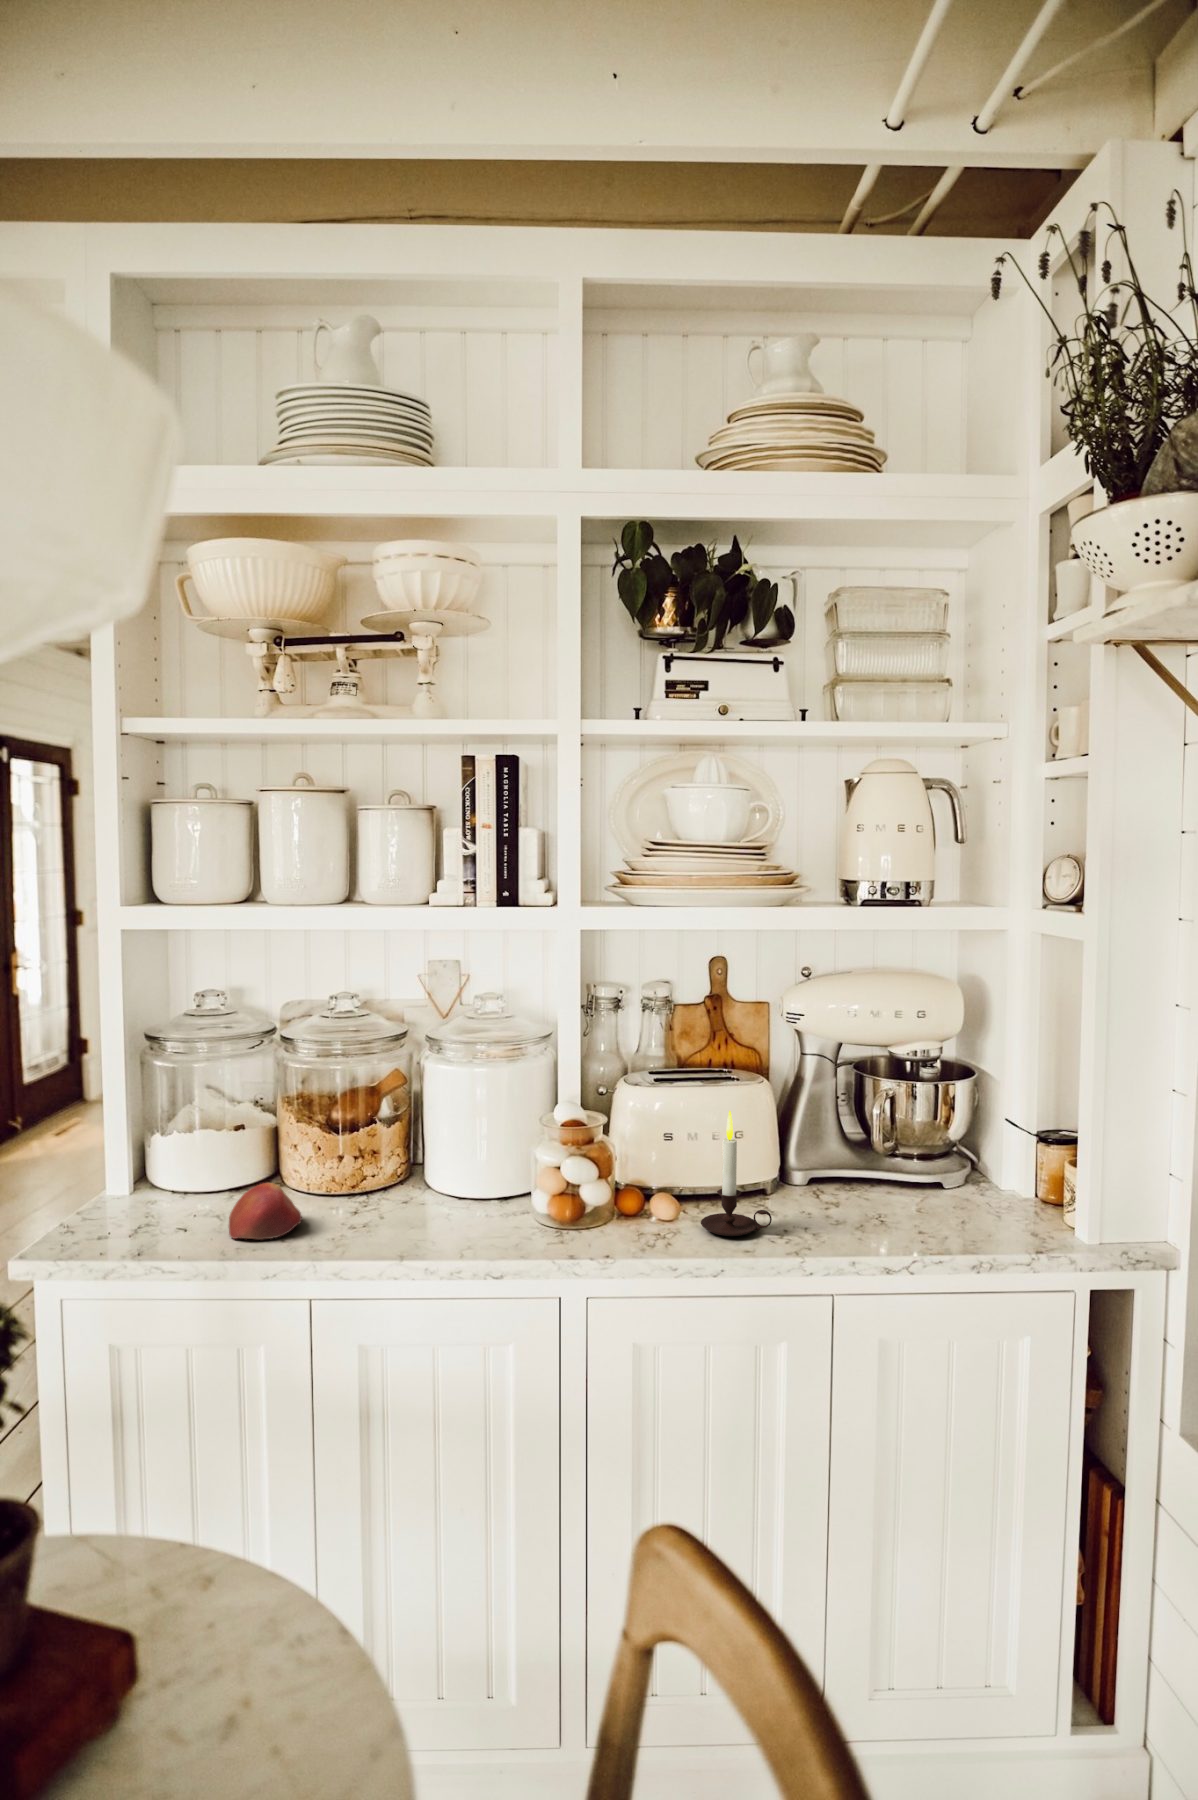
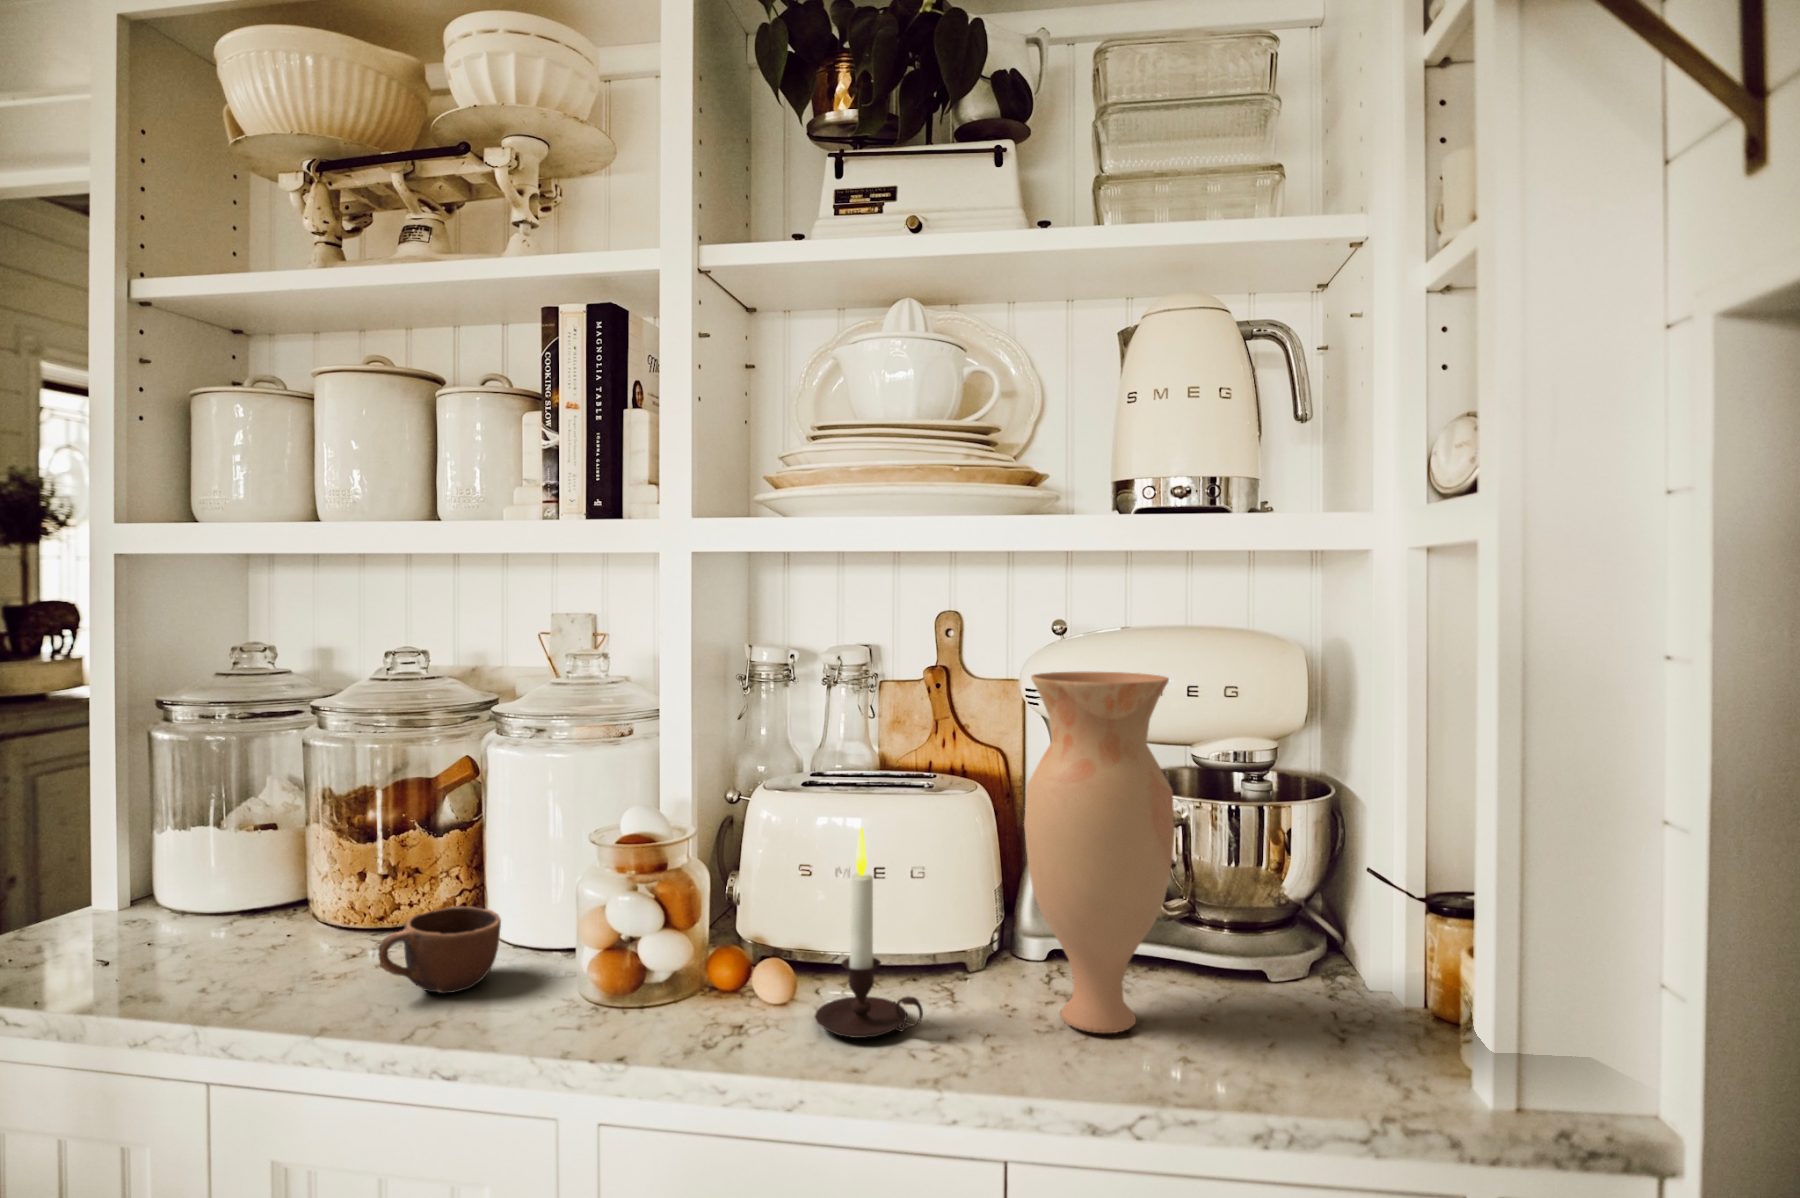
vase: none [819,1008,909,1223] -> present [1024,672,1175,1033]
mug: none [415,1174,479,1231] -> present [378,906,501,993]
apple: present [229,1183,302,1240] -> none [143,903,264,986]

